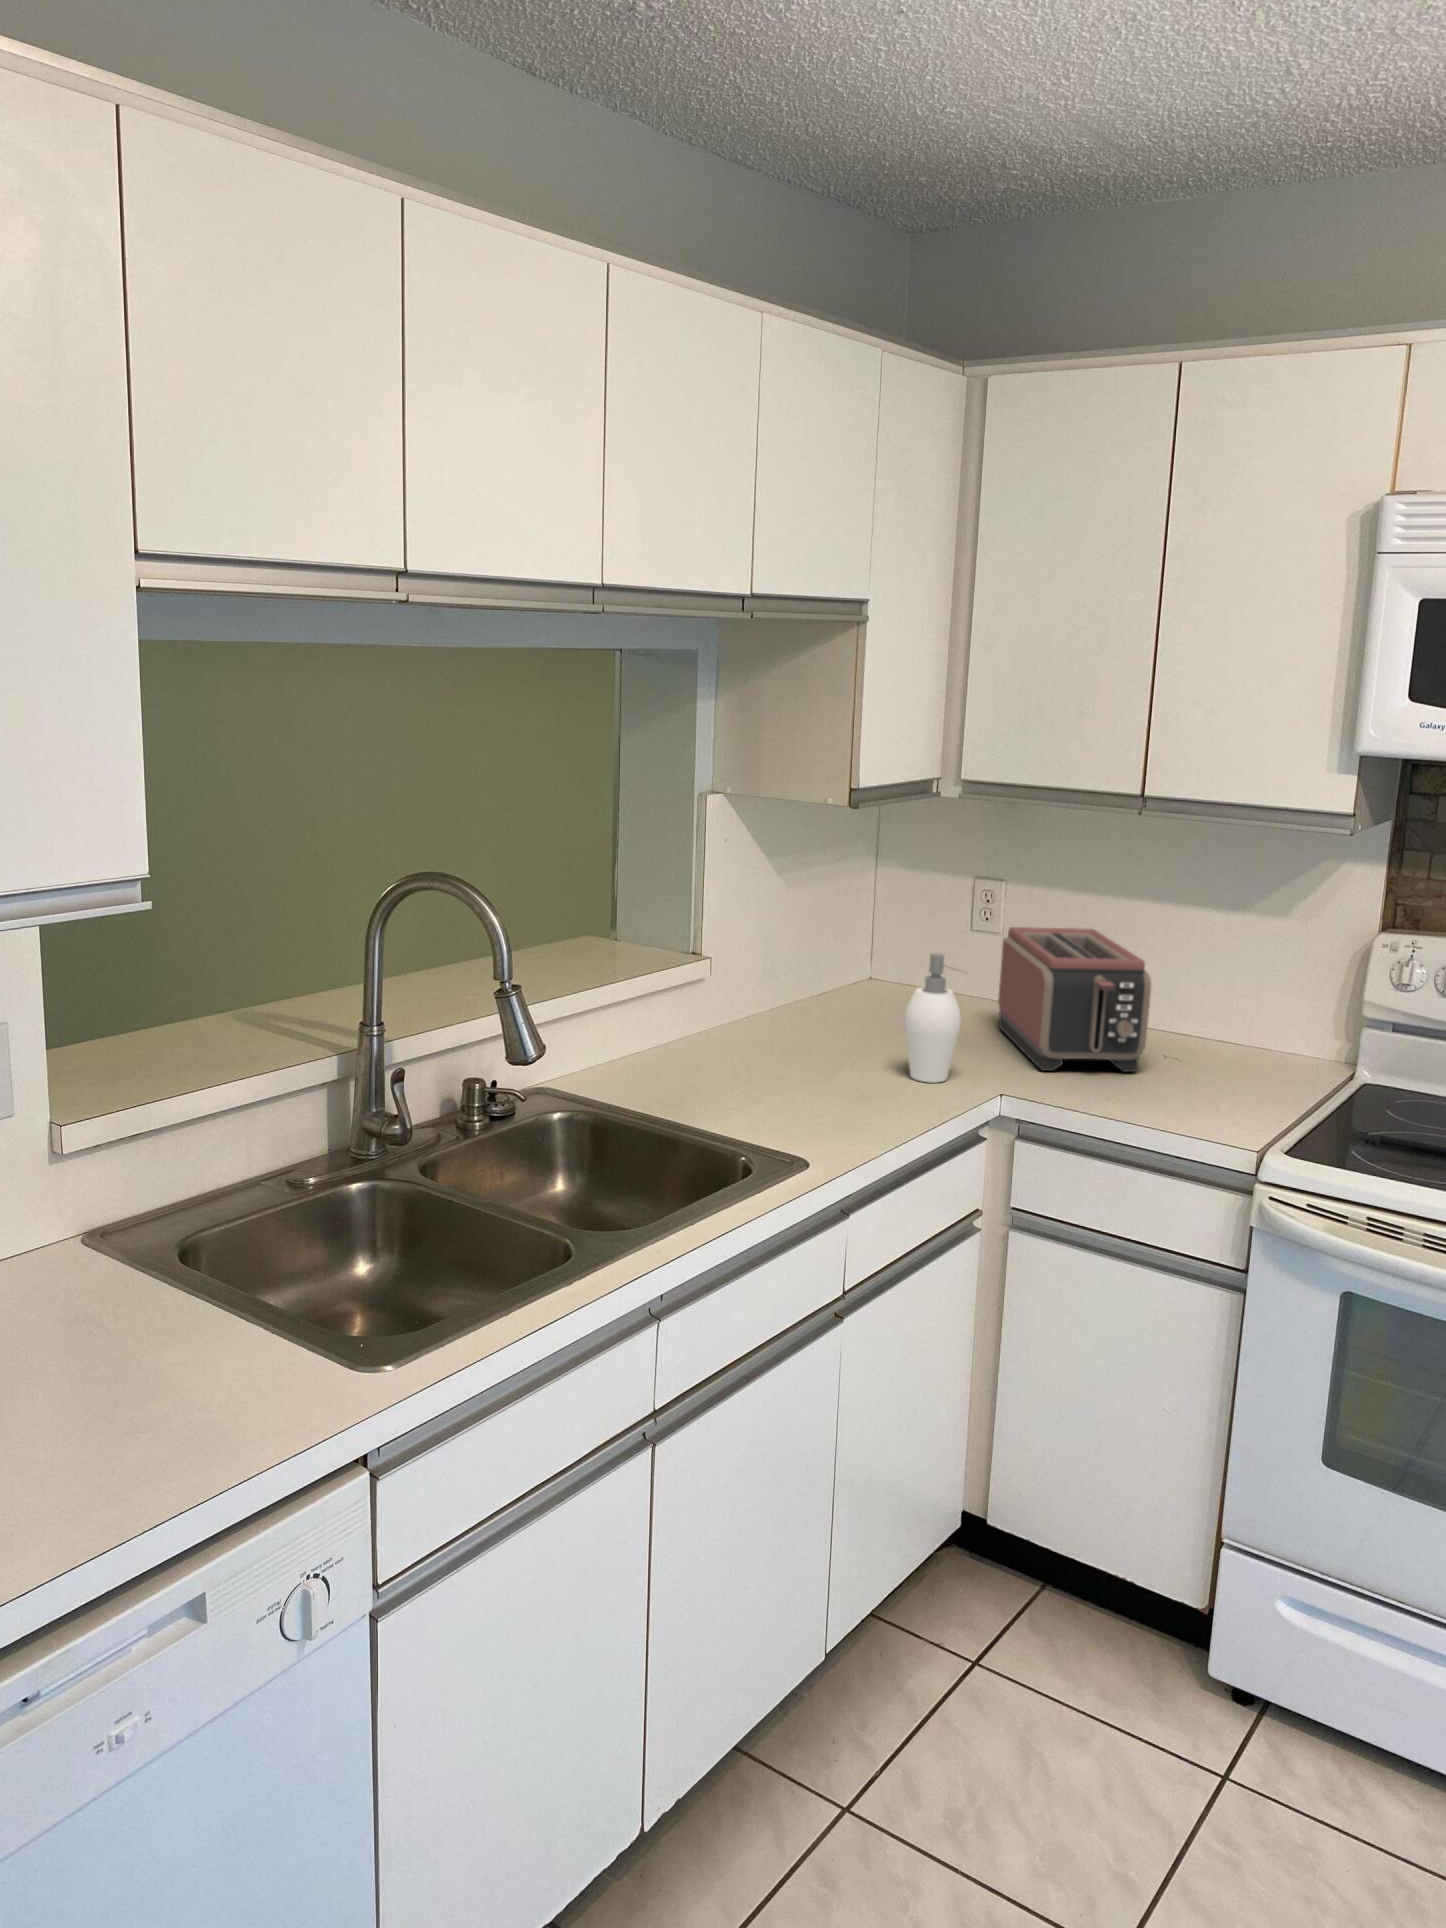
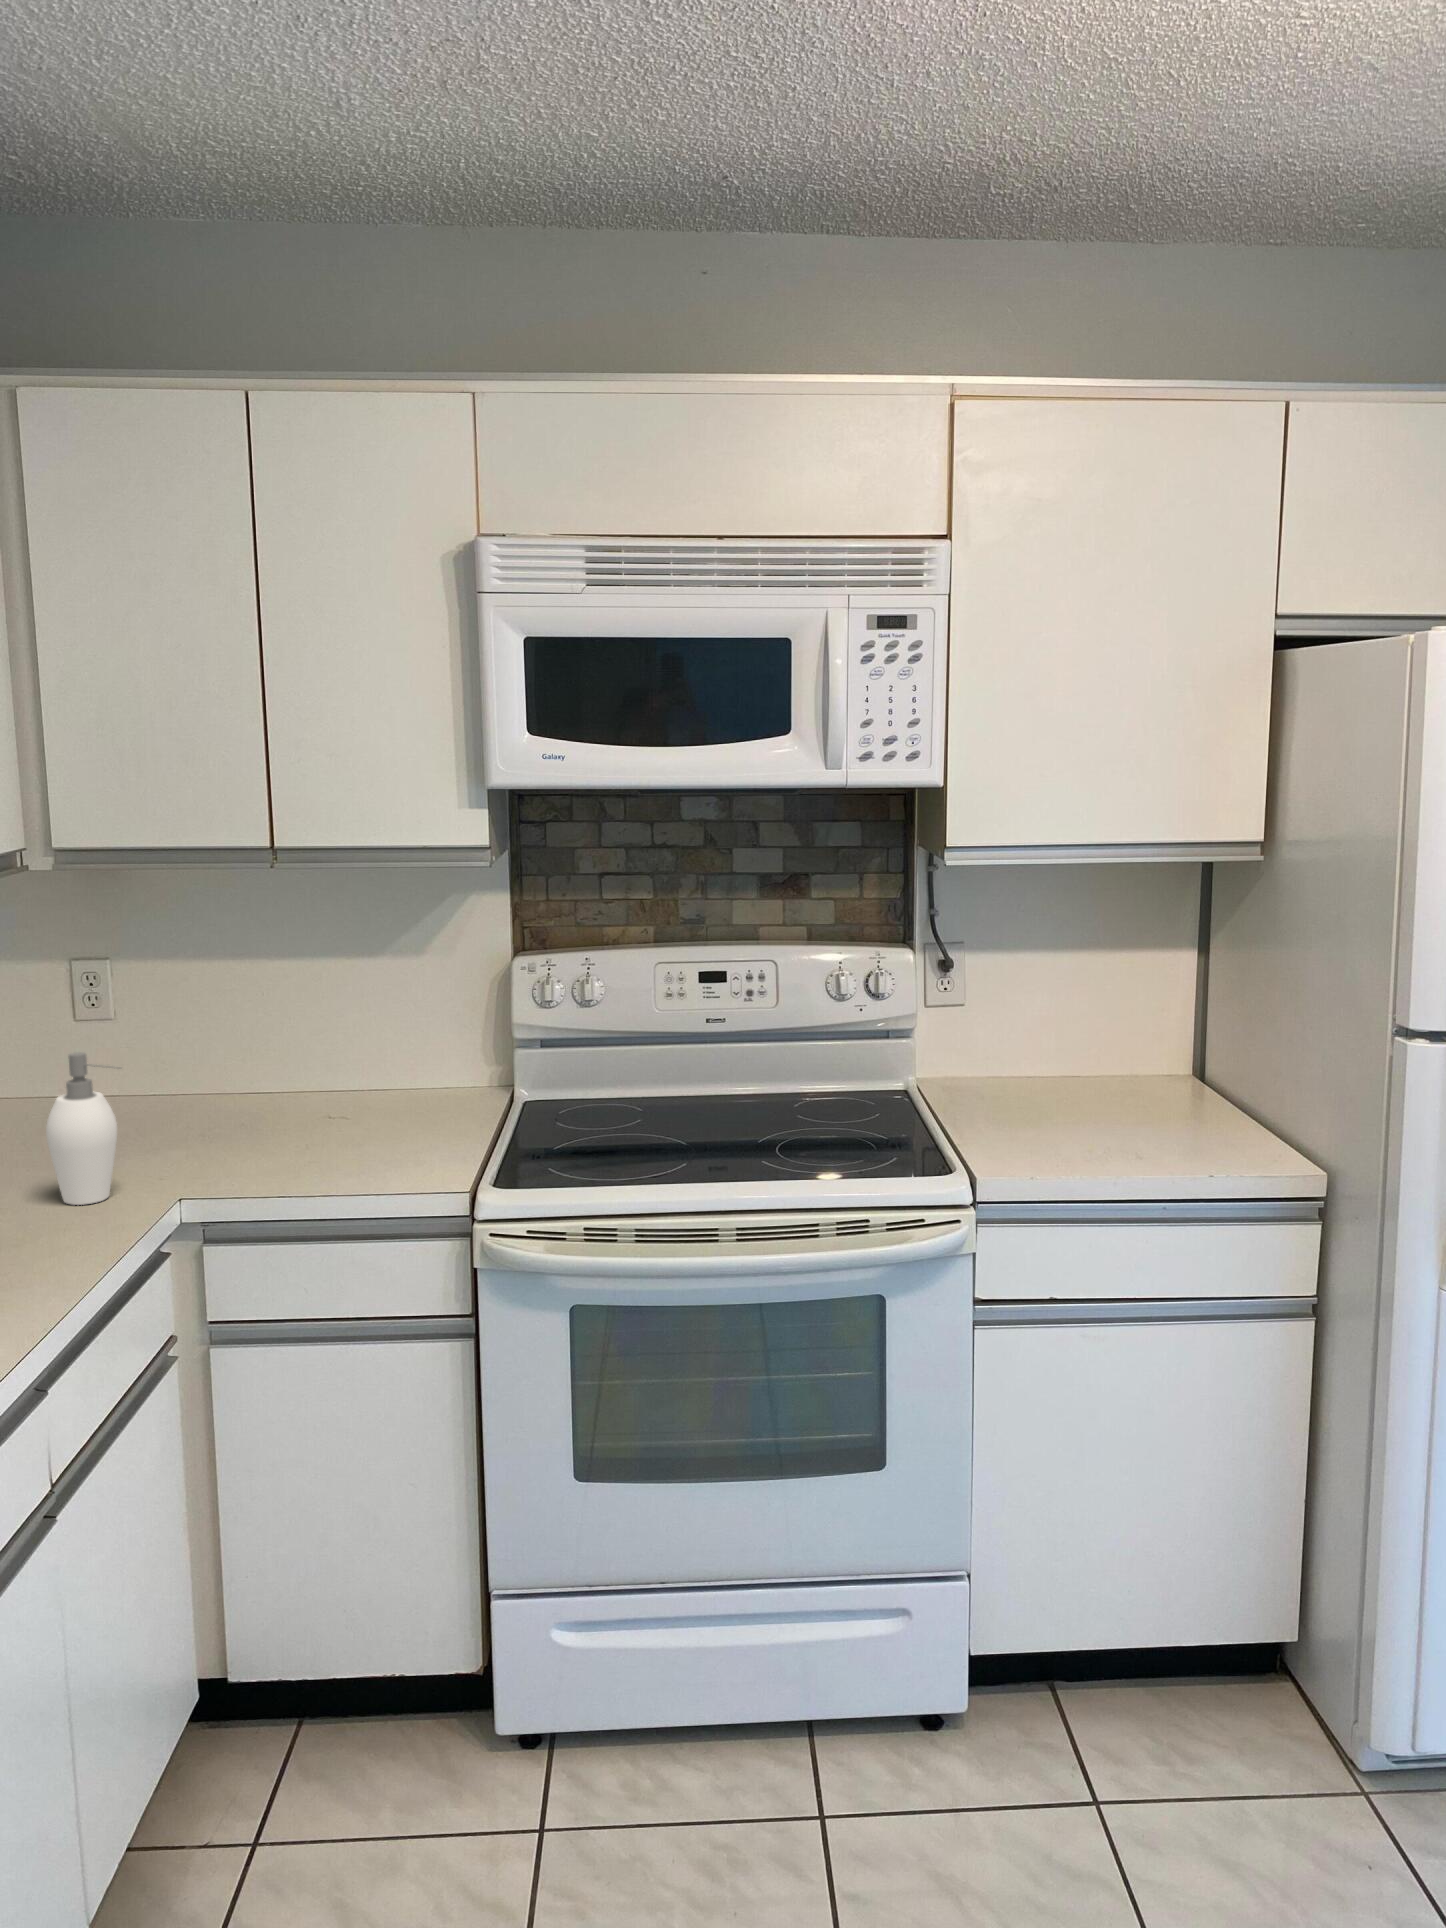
toaster: present [998,927,1151,1072] -> none [129,999,317,1162]

